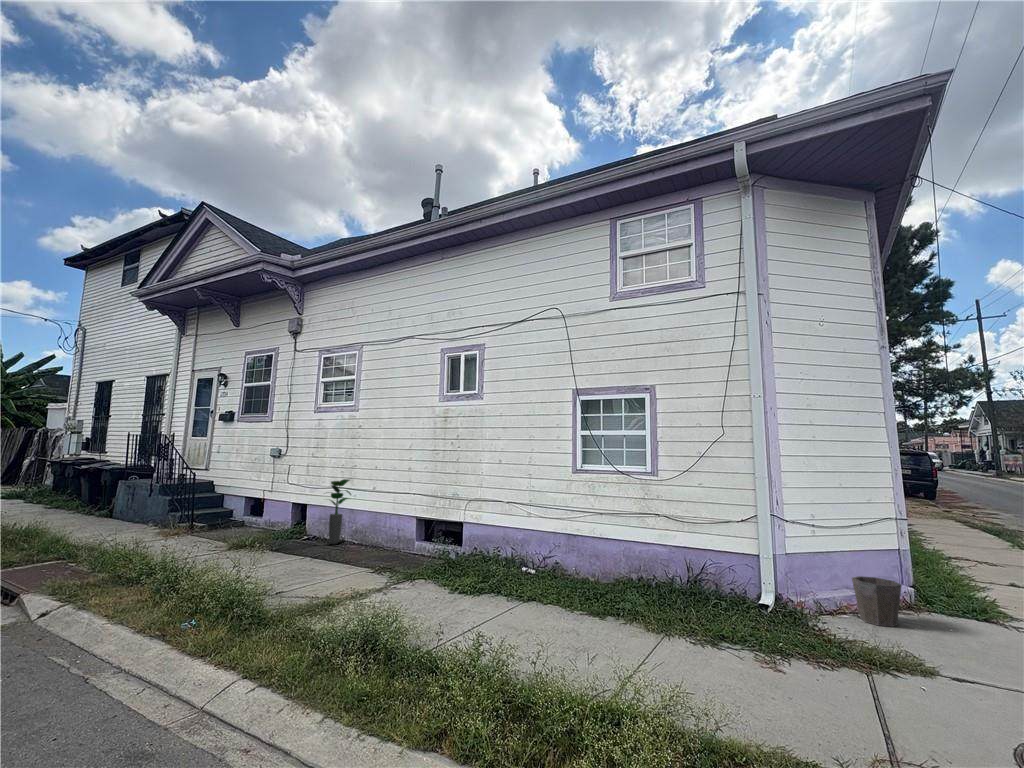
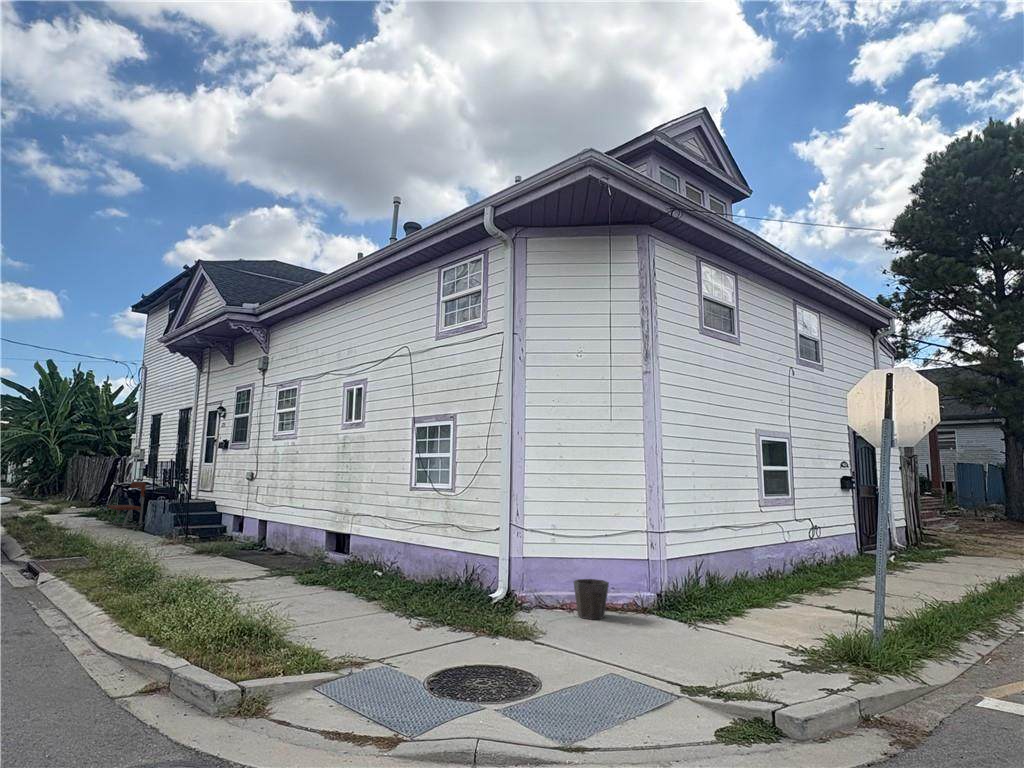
bench: none [51,459,108,514] -> present [108,482,146,528]
potted plant: present [329,479,351,544] -> none [266,498,292,553]

